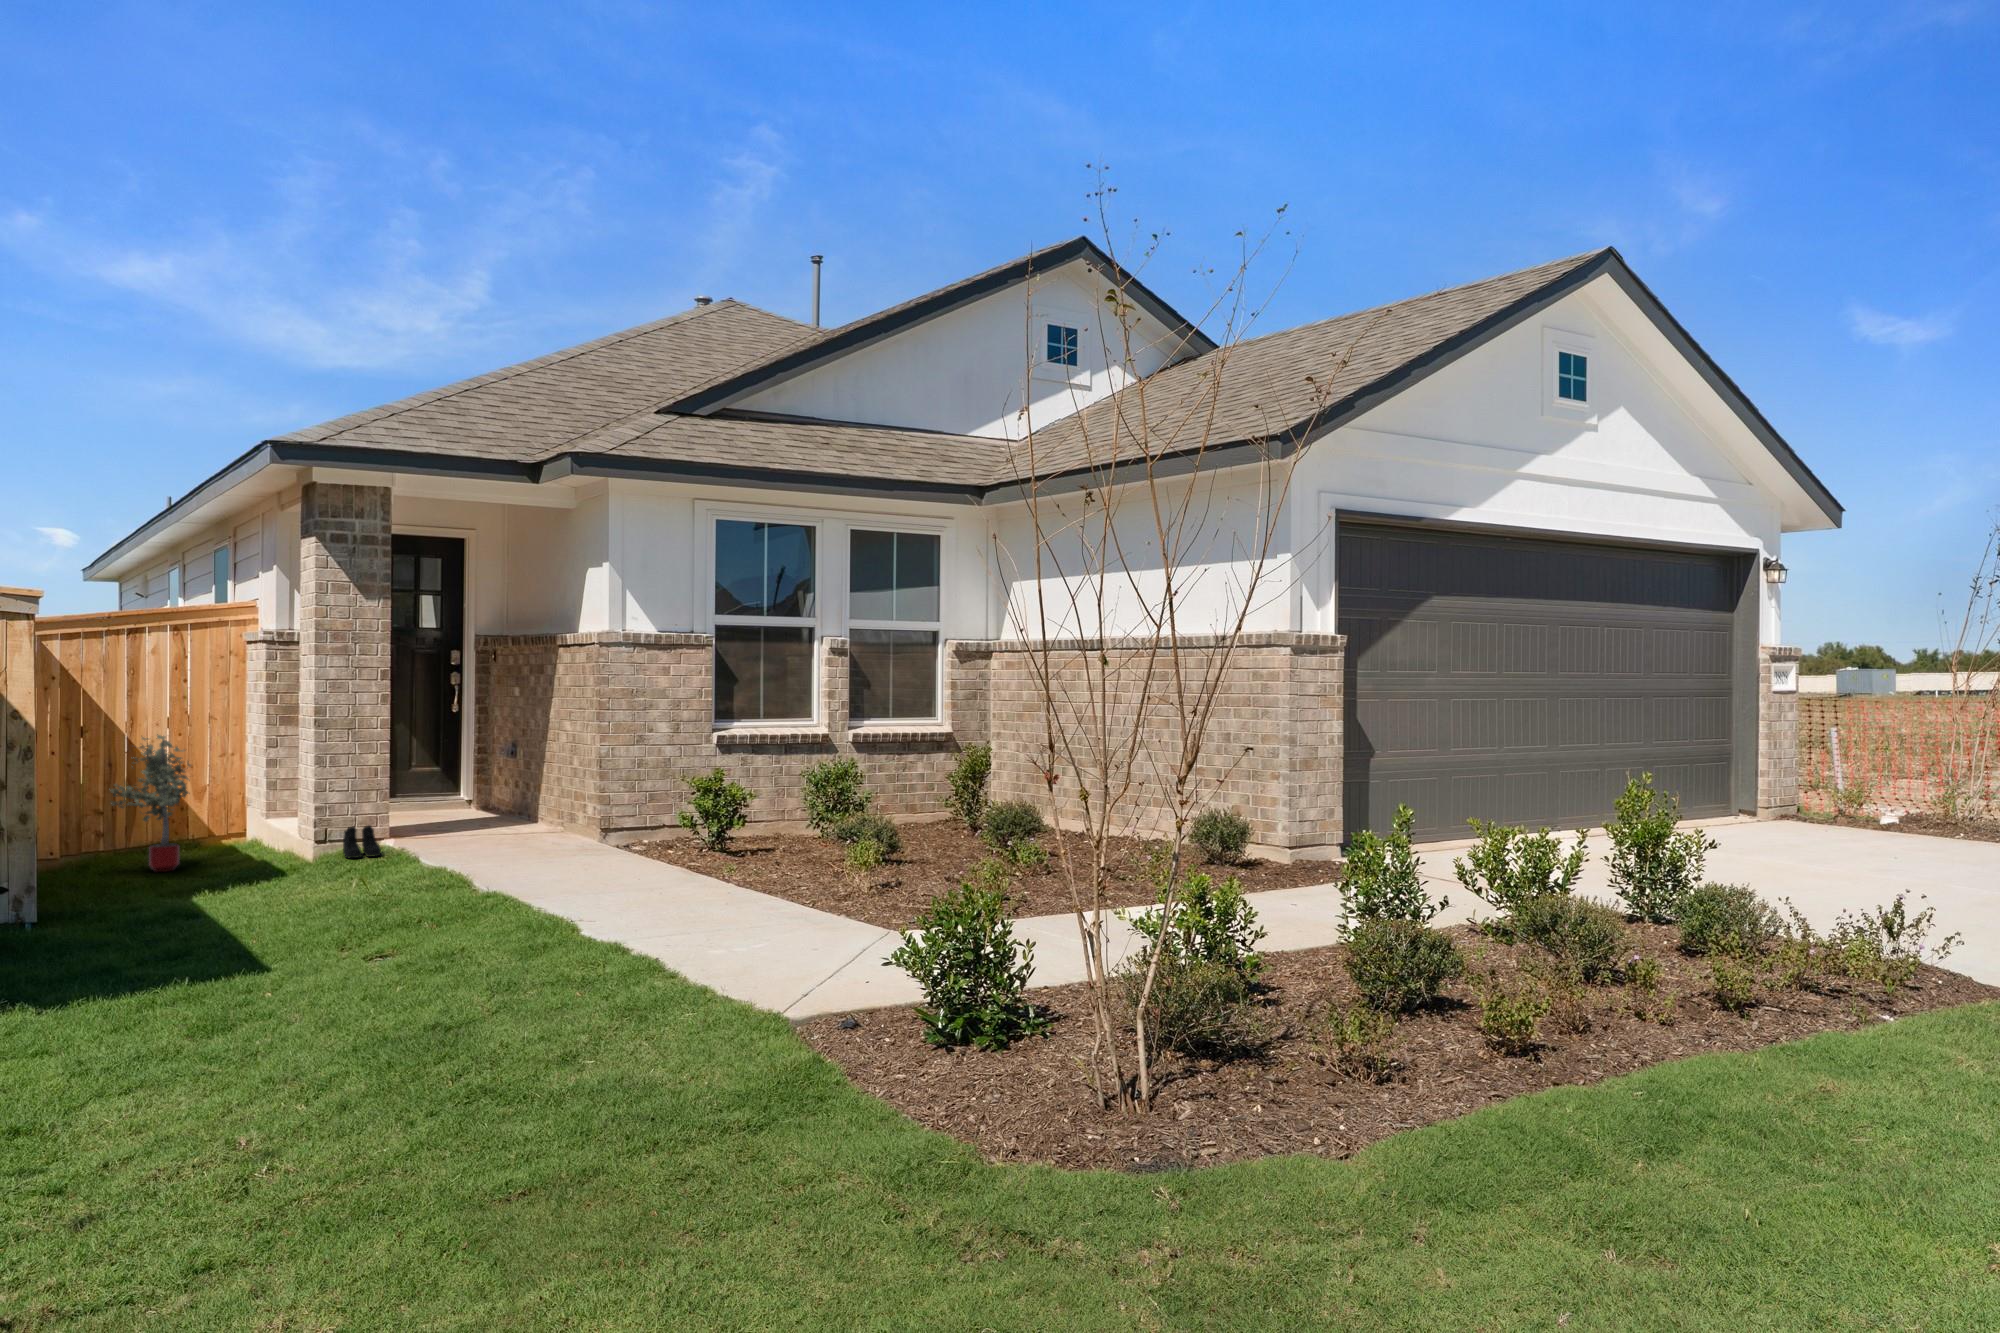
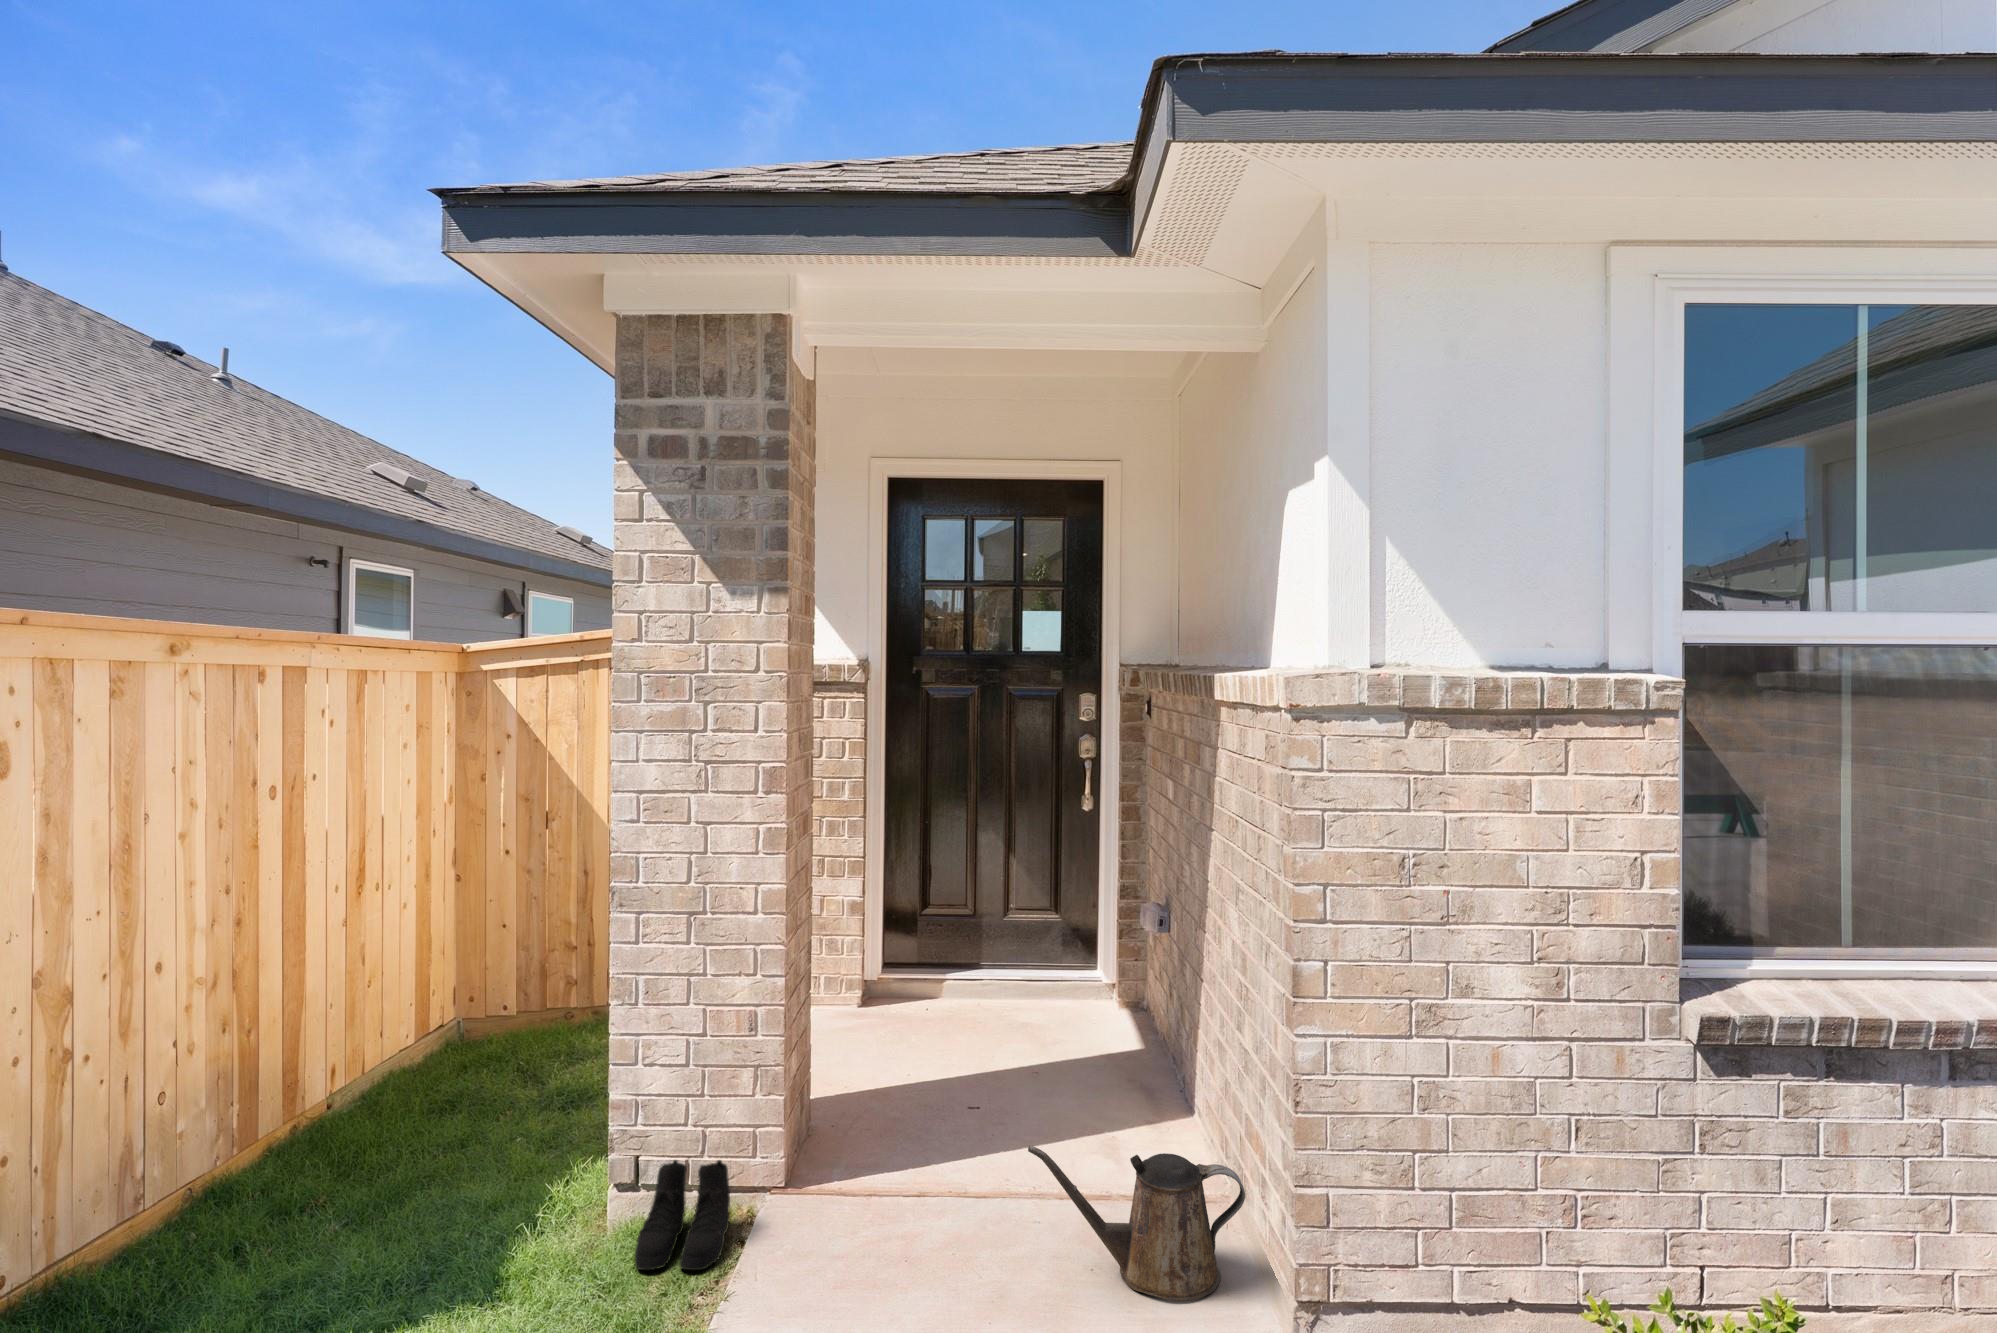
potted tree: present [111,734,191,872] -> none [160,907,389,1232]
watering can: none [504,800,580,844] -> present [1028,1145,1245,1302]

